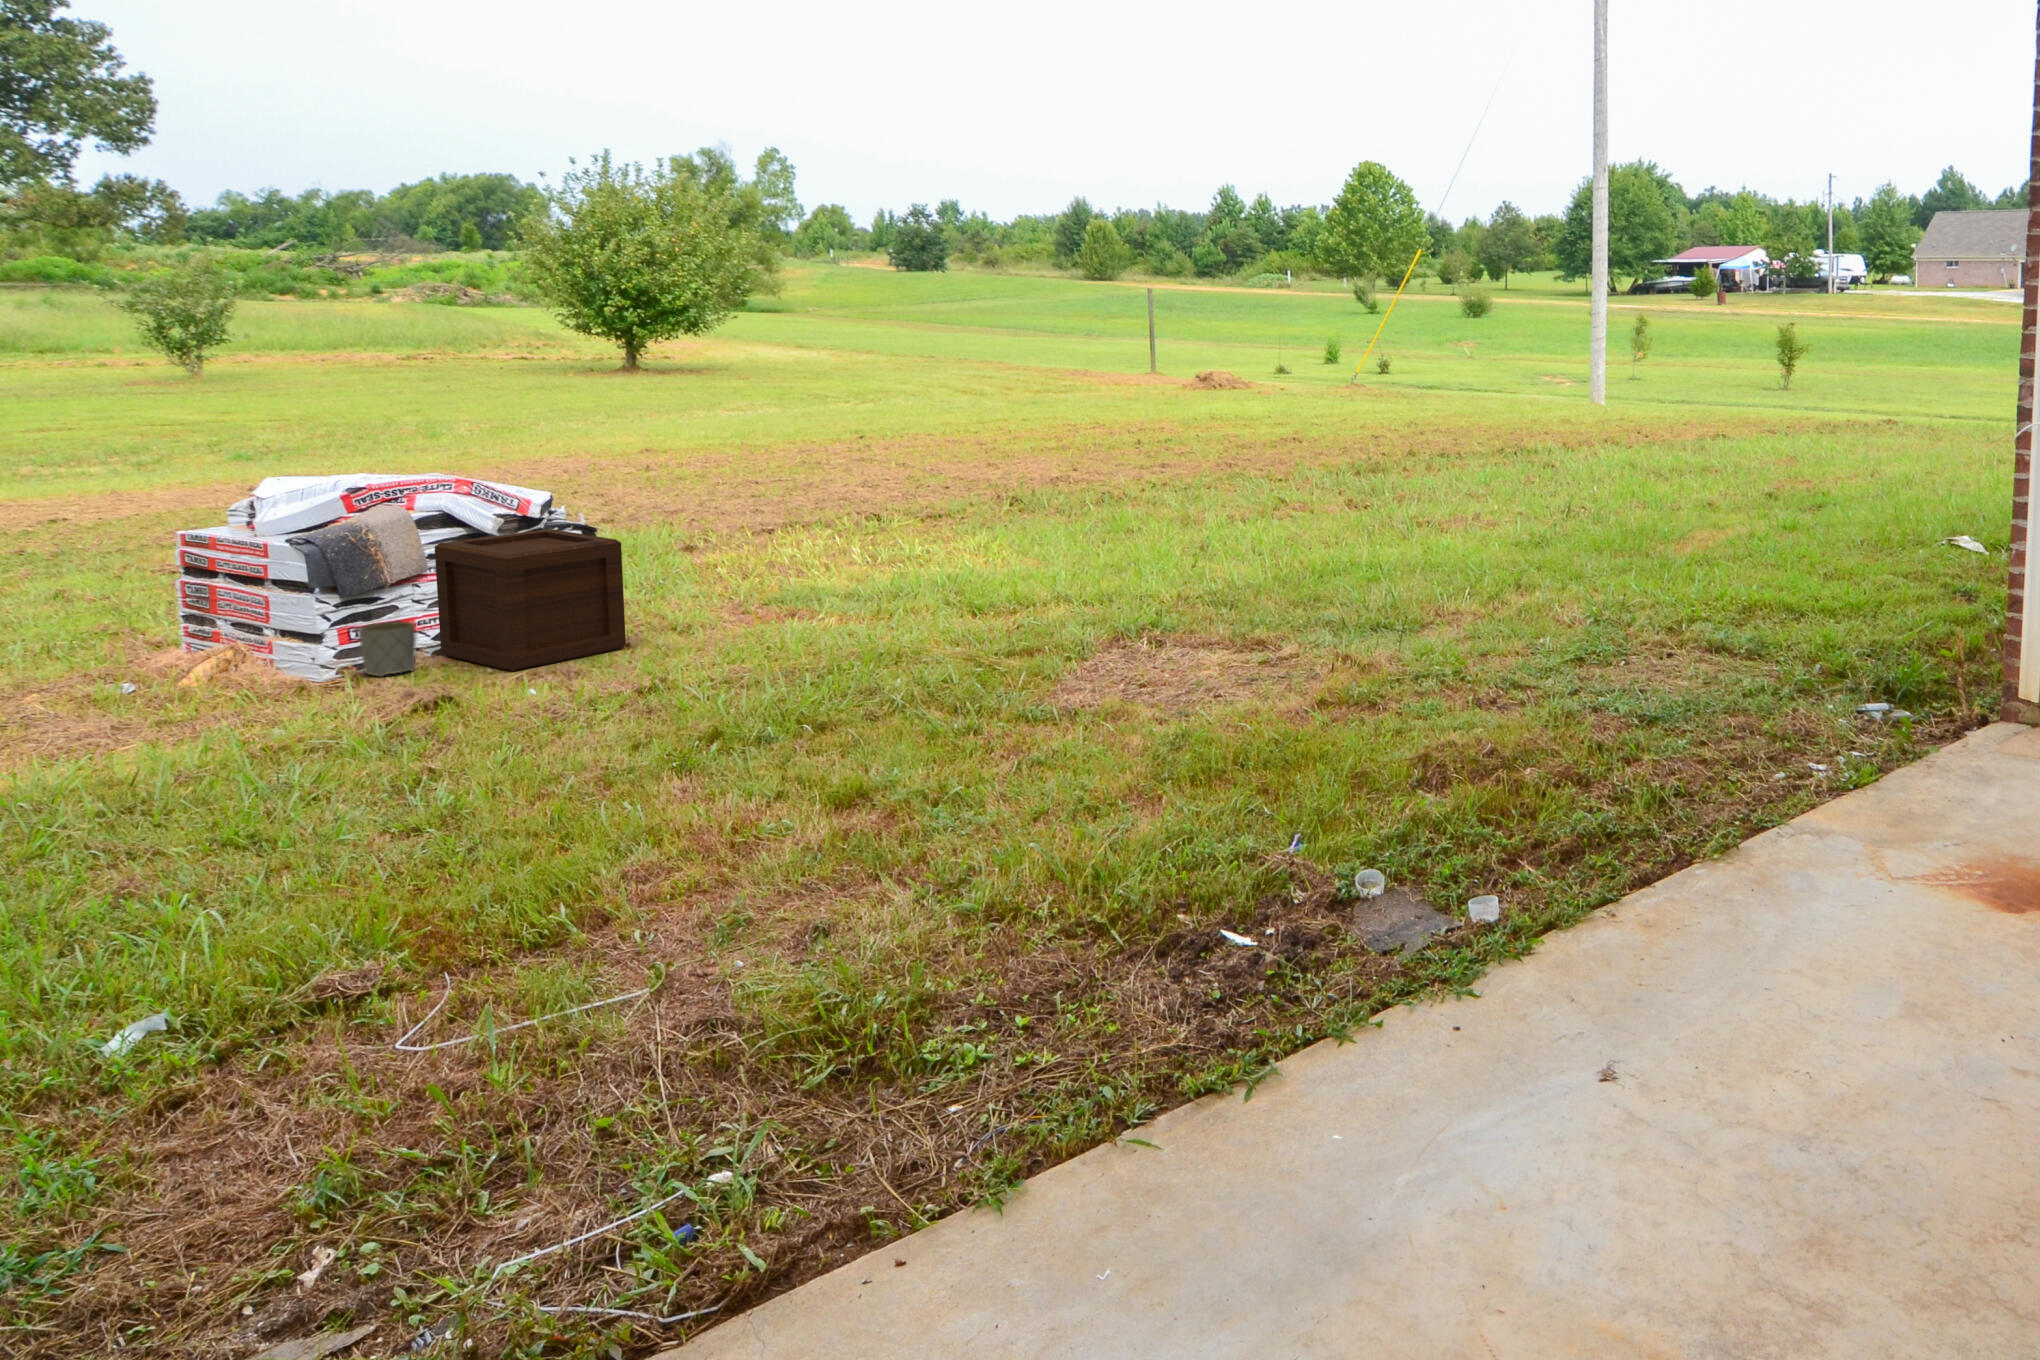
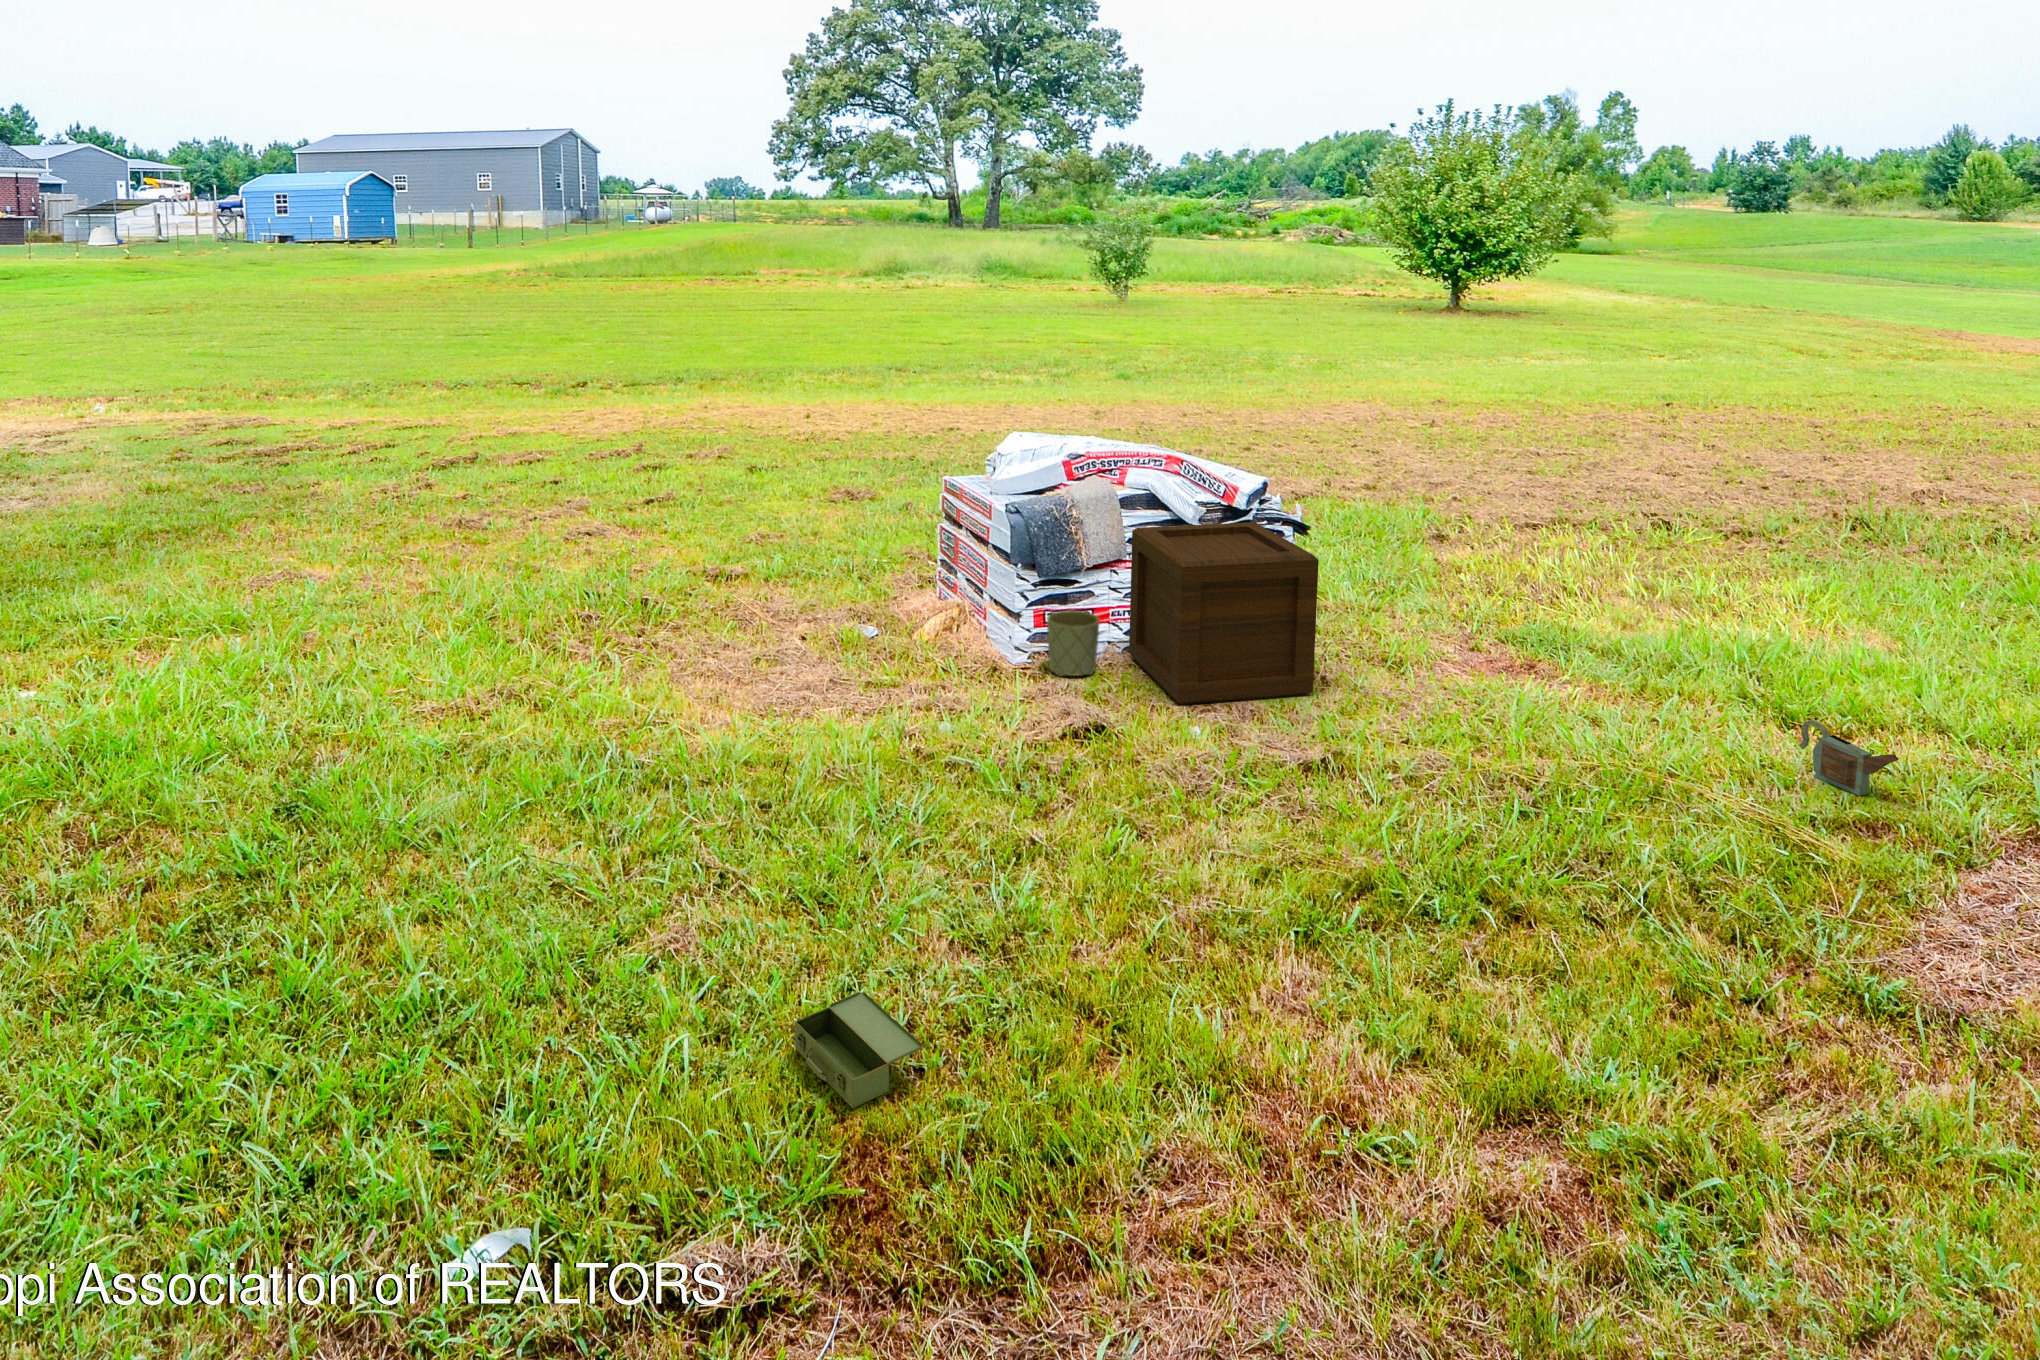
watering can: none [966,591,1017,628] -> present [1799,720,1899,796]
toolbox: none [332,811,445,854] -> present [795,992,923,1108]

